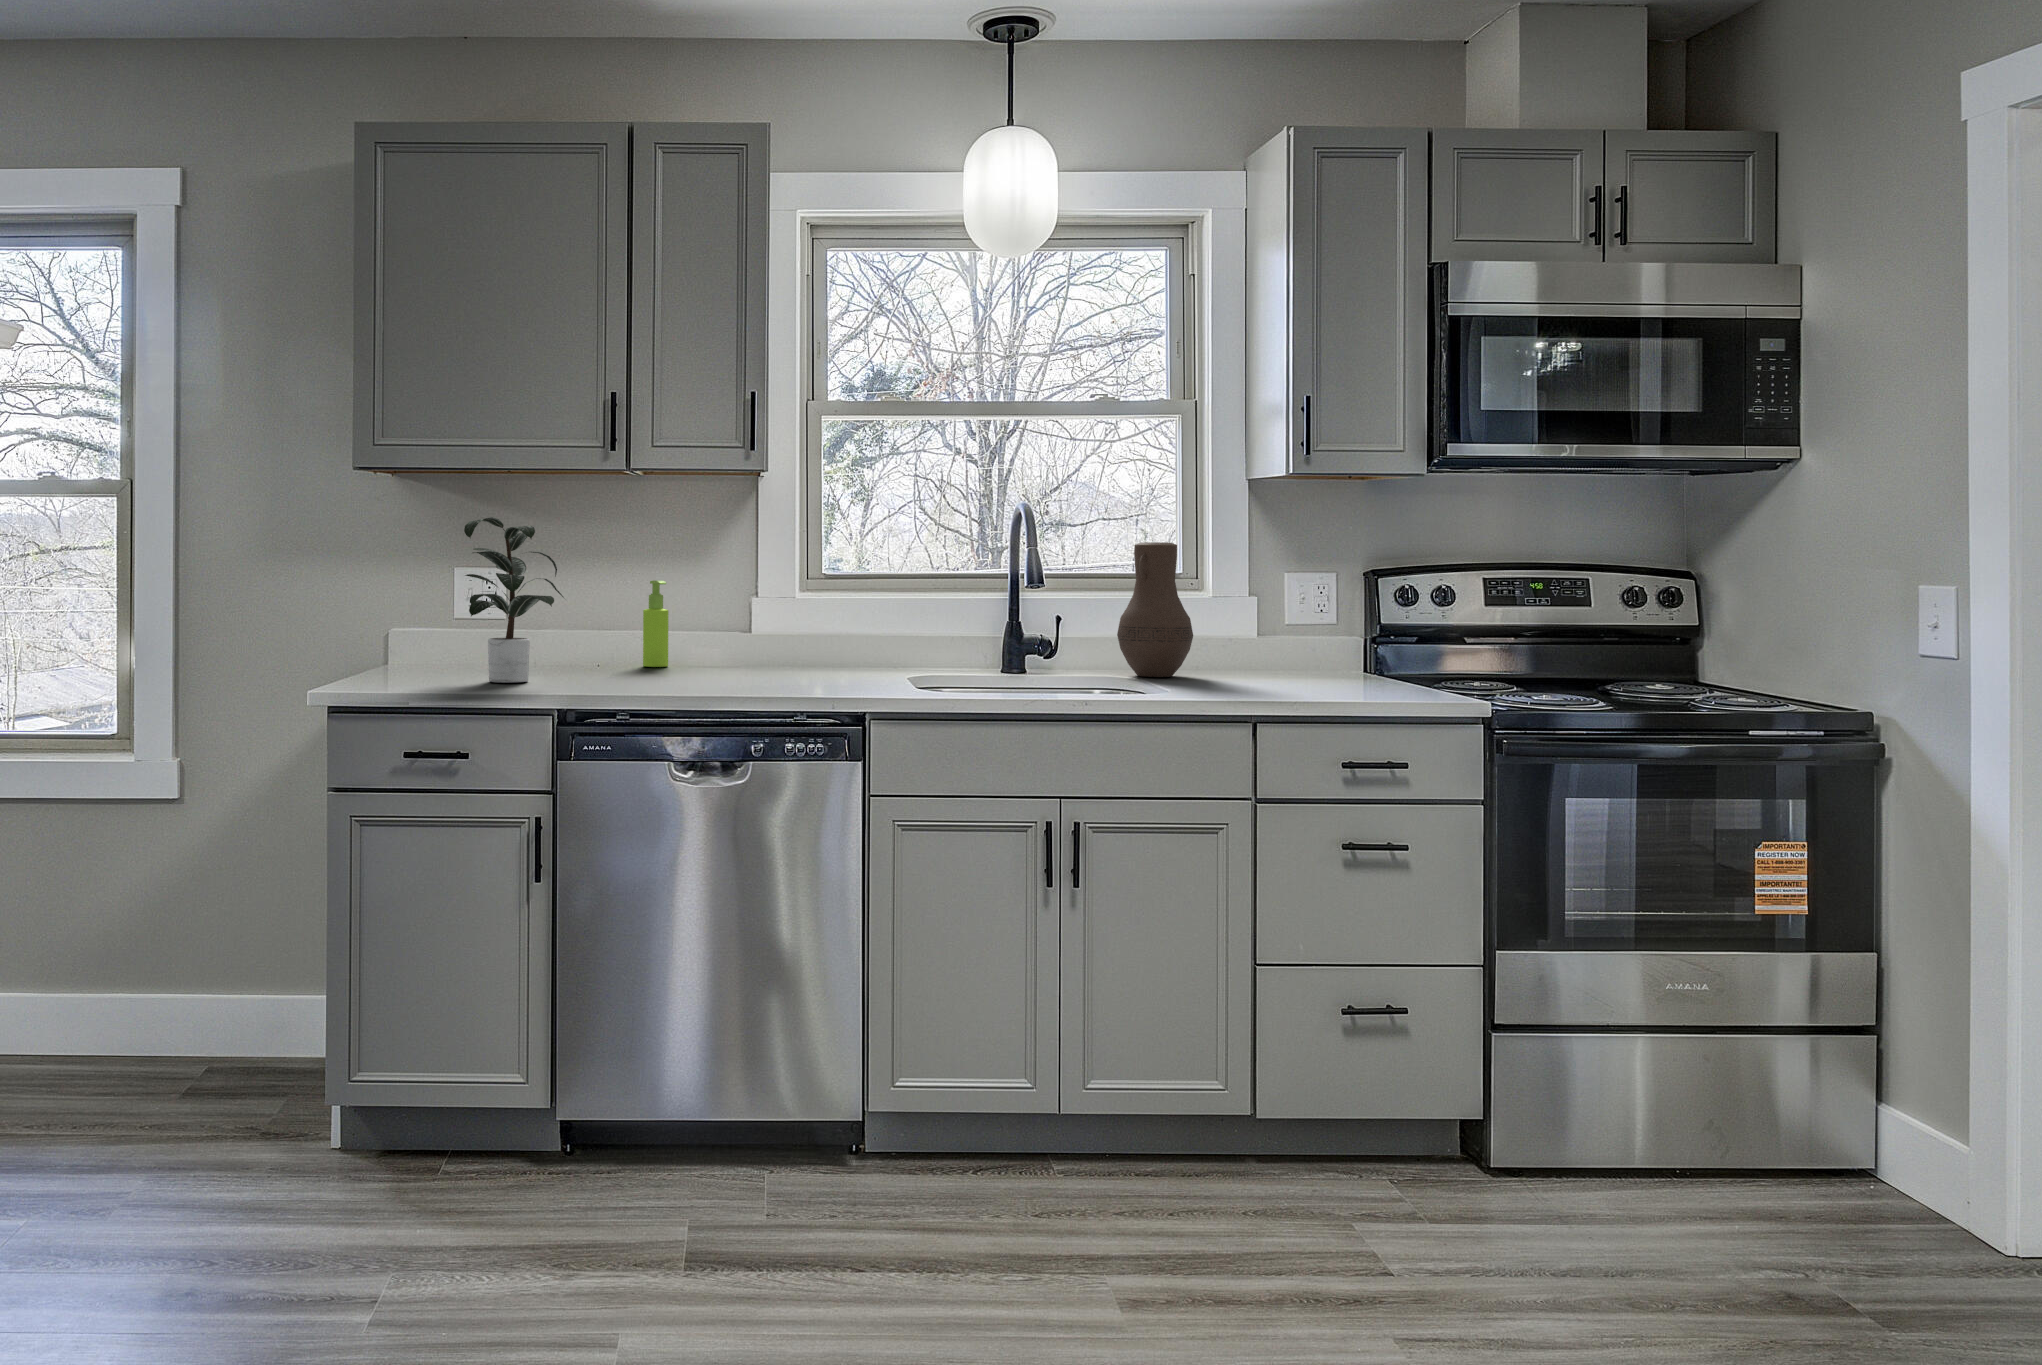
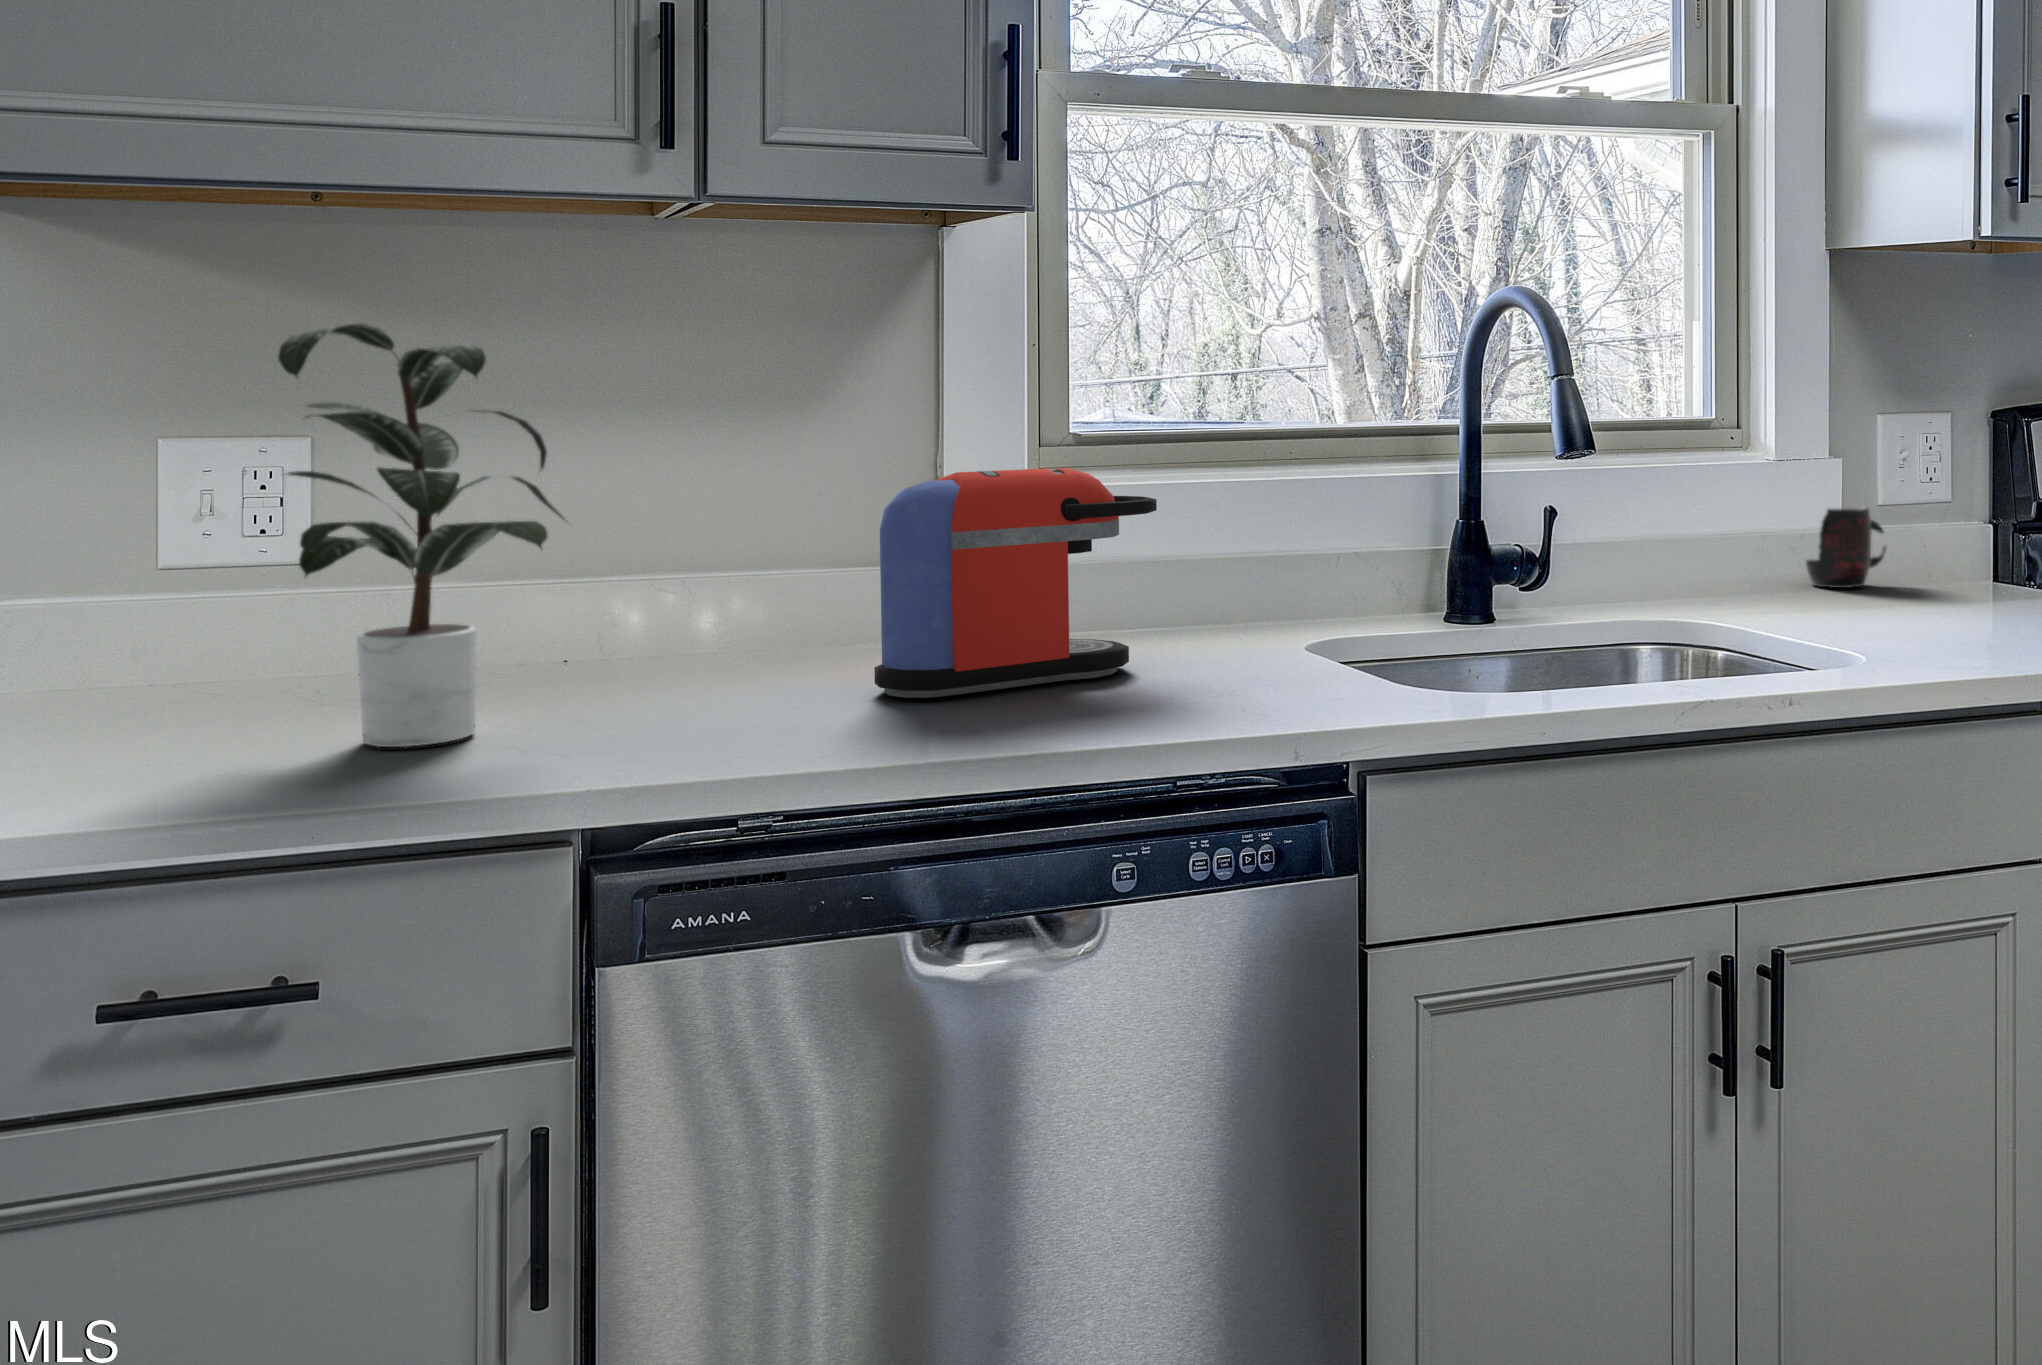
vase: present [1117,542,1193,677] -> none [1664,370,1800,614]
soap dispenser: present [643,580,668,667] -> none [738,464,798,654]
coffee maker: none [687,584,819,681] -> present [874,468,1157,698]
mug: none [1231,623,1284,671] -> present [1806,507,1886,588]

